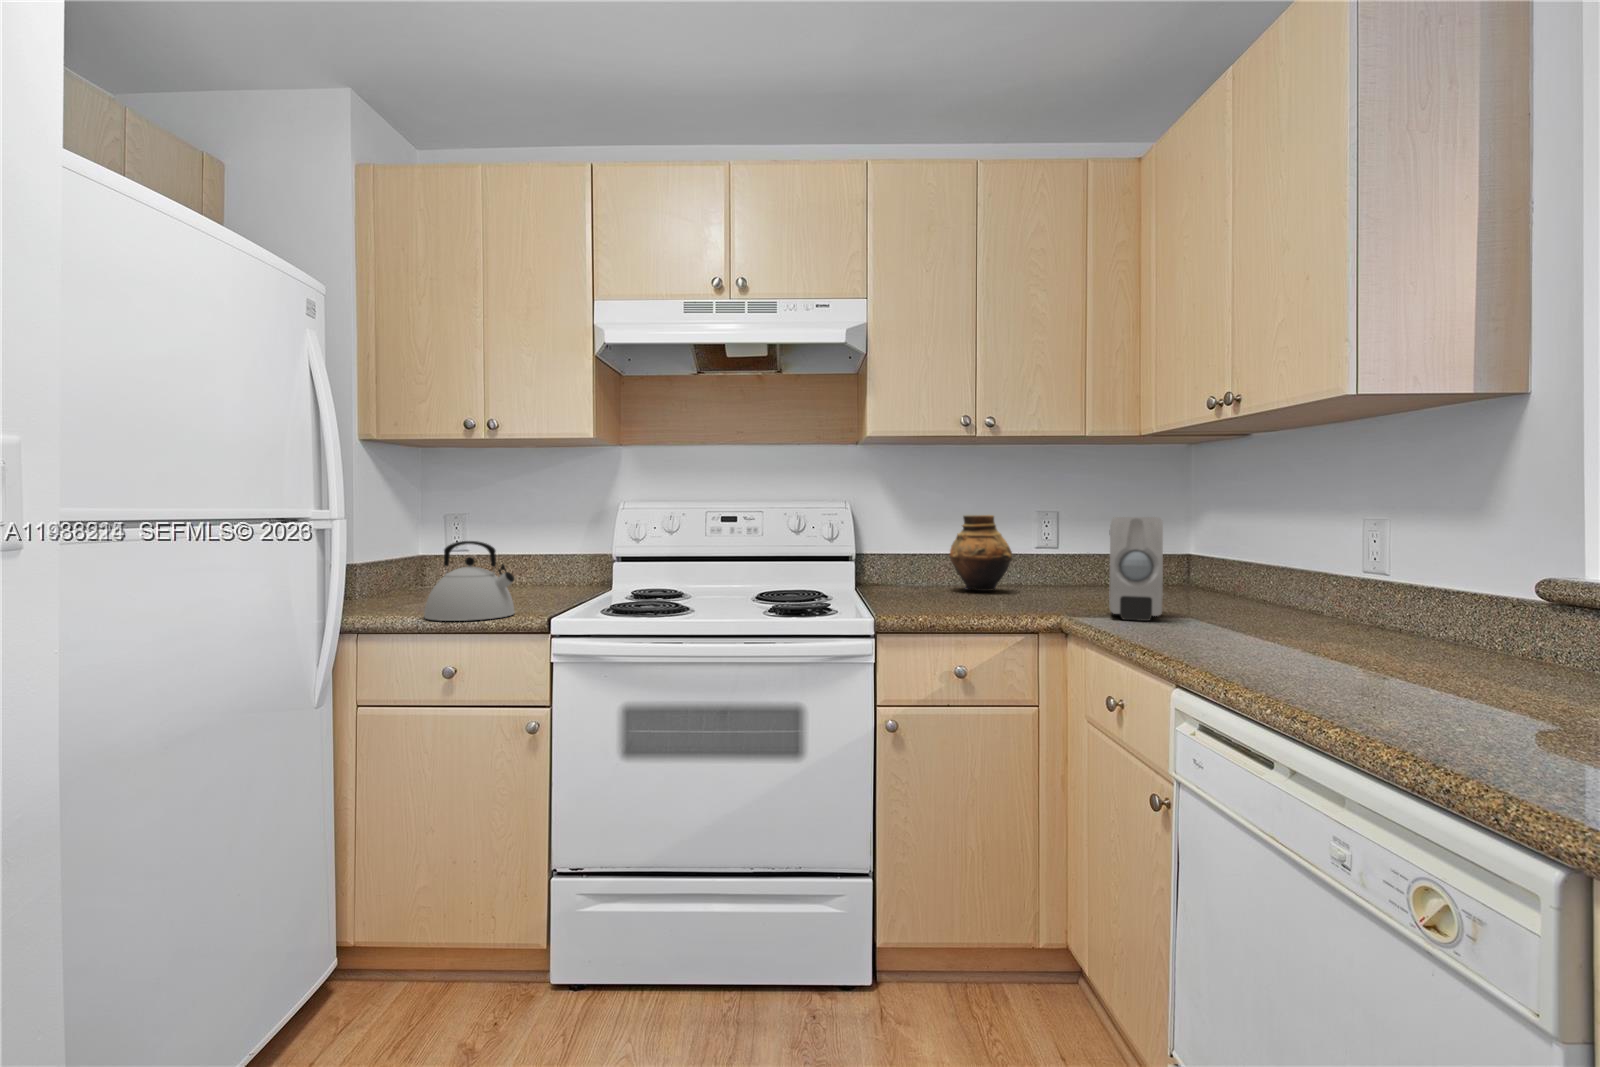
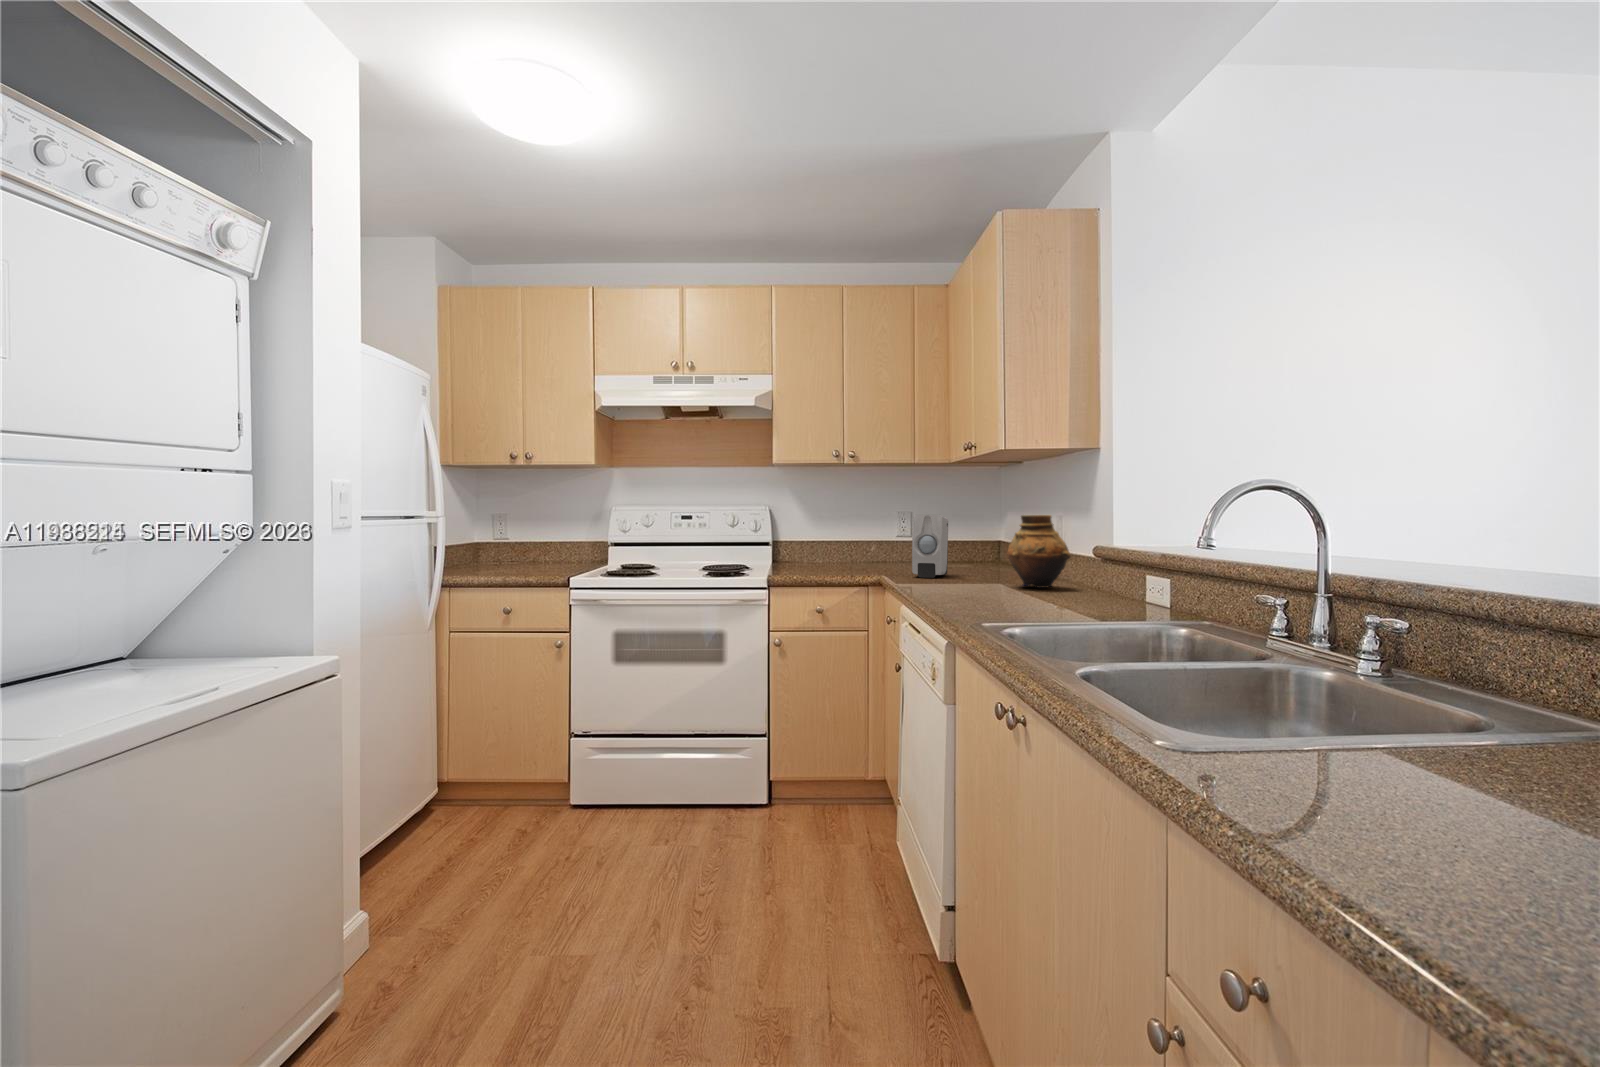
vase: present [950,515,1012,591] -> present [1008,515,1070,588]
kettle: present [424,541,515,621] -> none [490,531,546,579]

